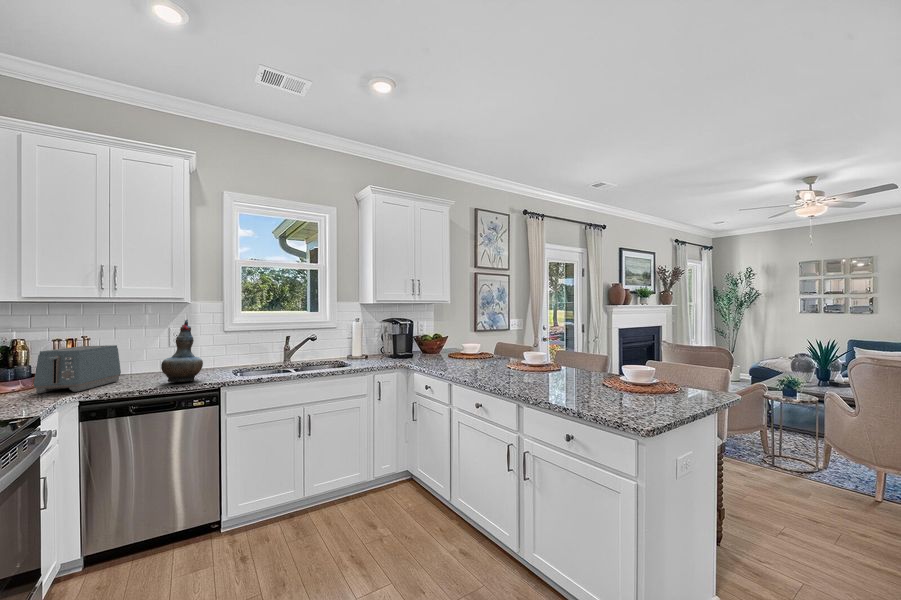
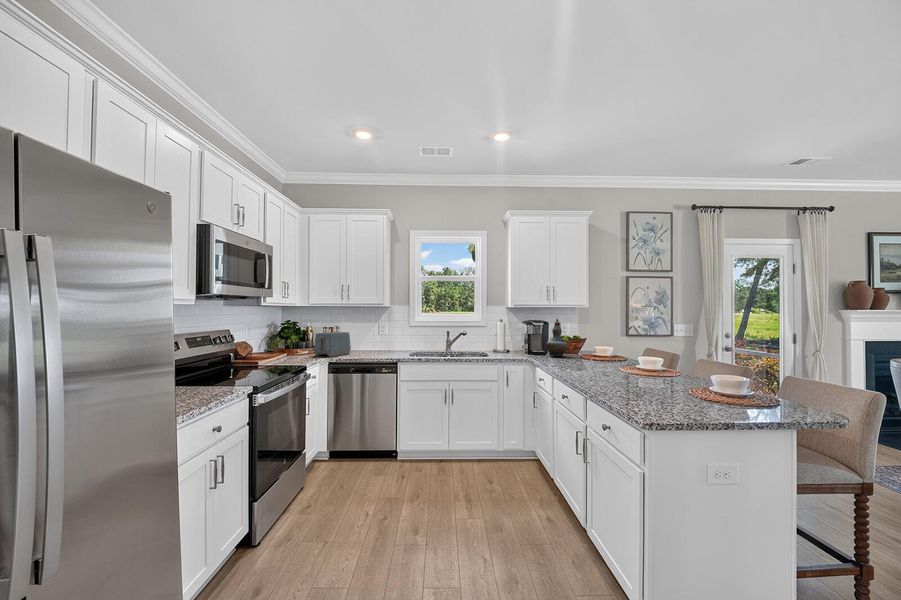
decorative vase: present [161,320,203,382] -> present [546,319,567,356]

